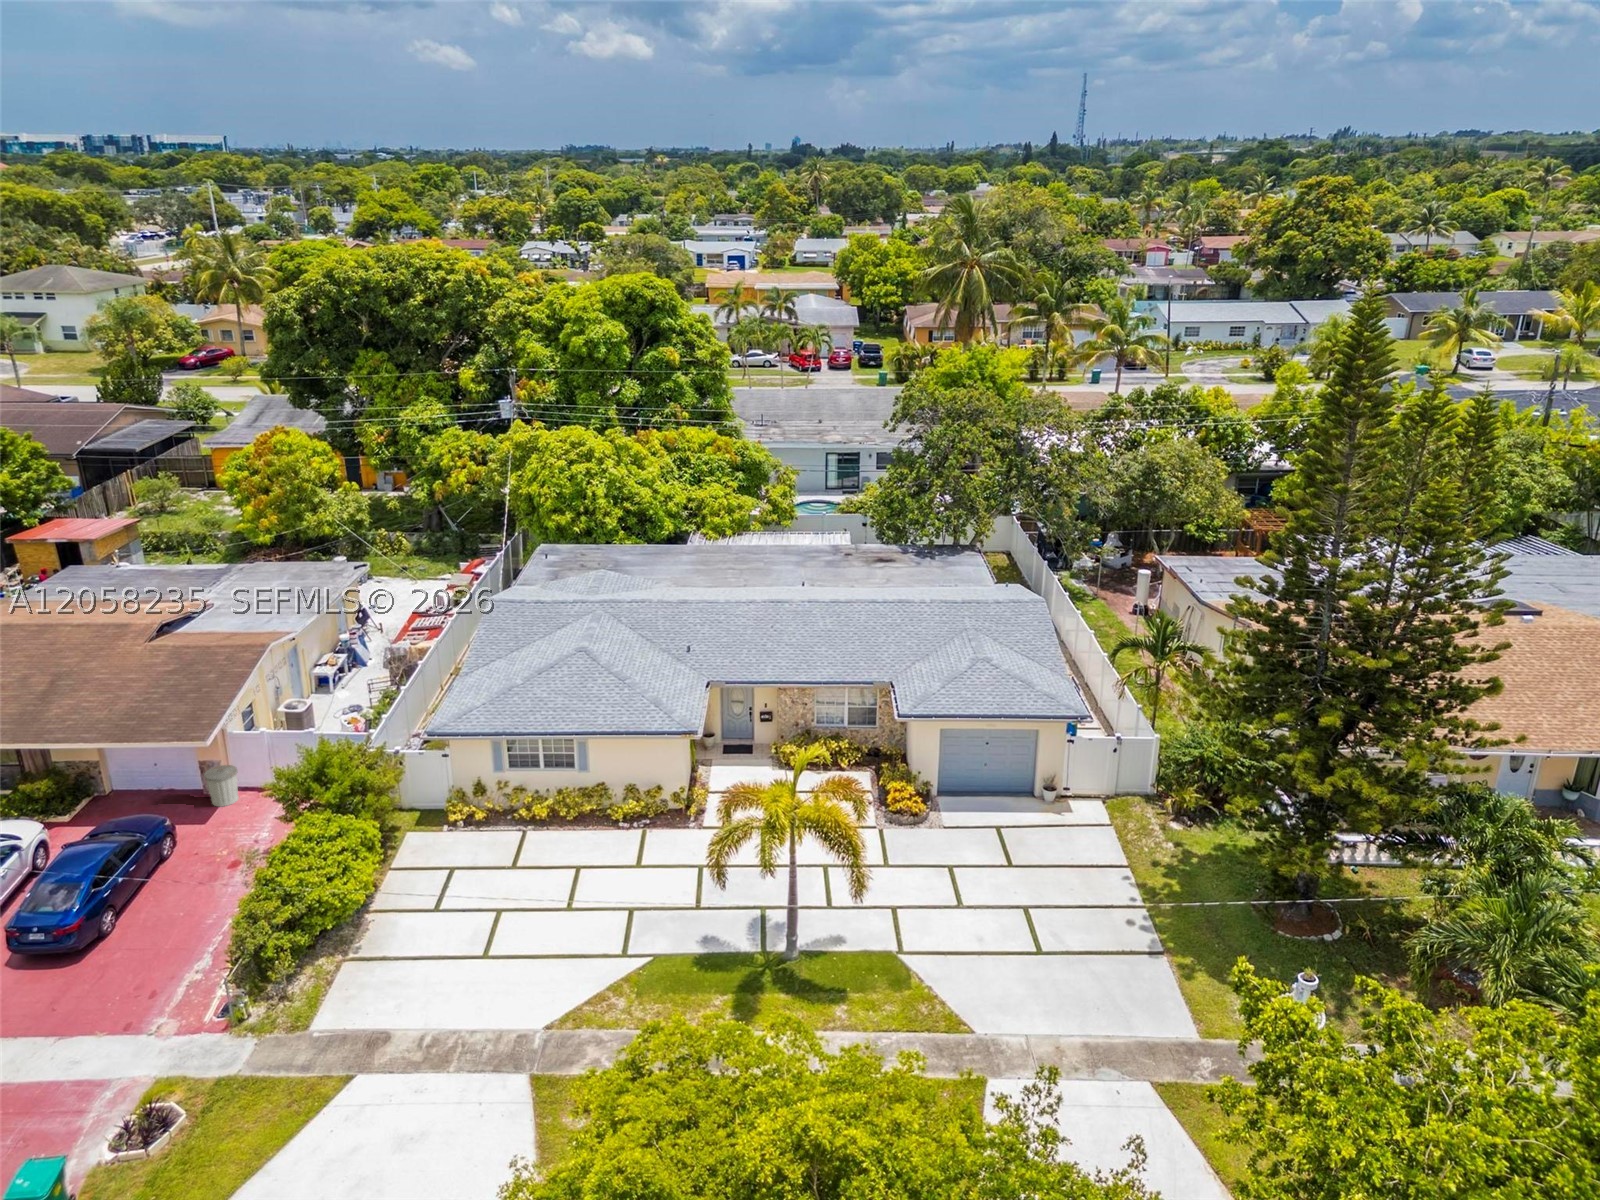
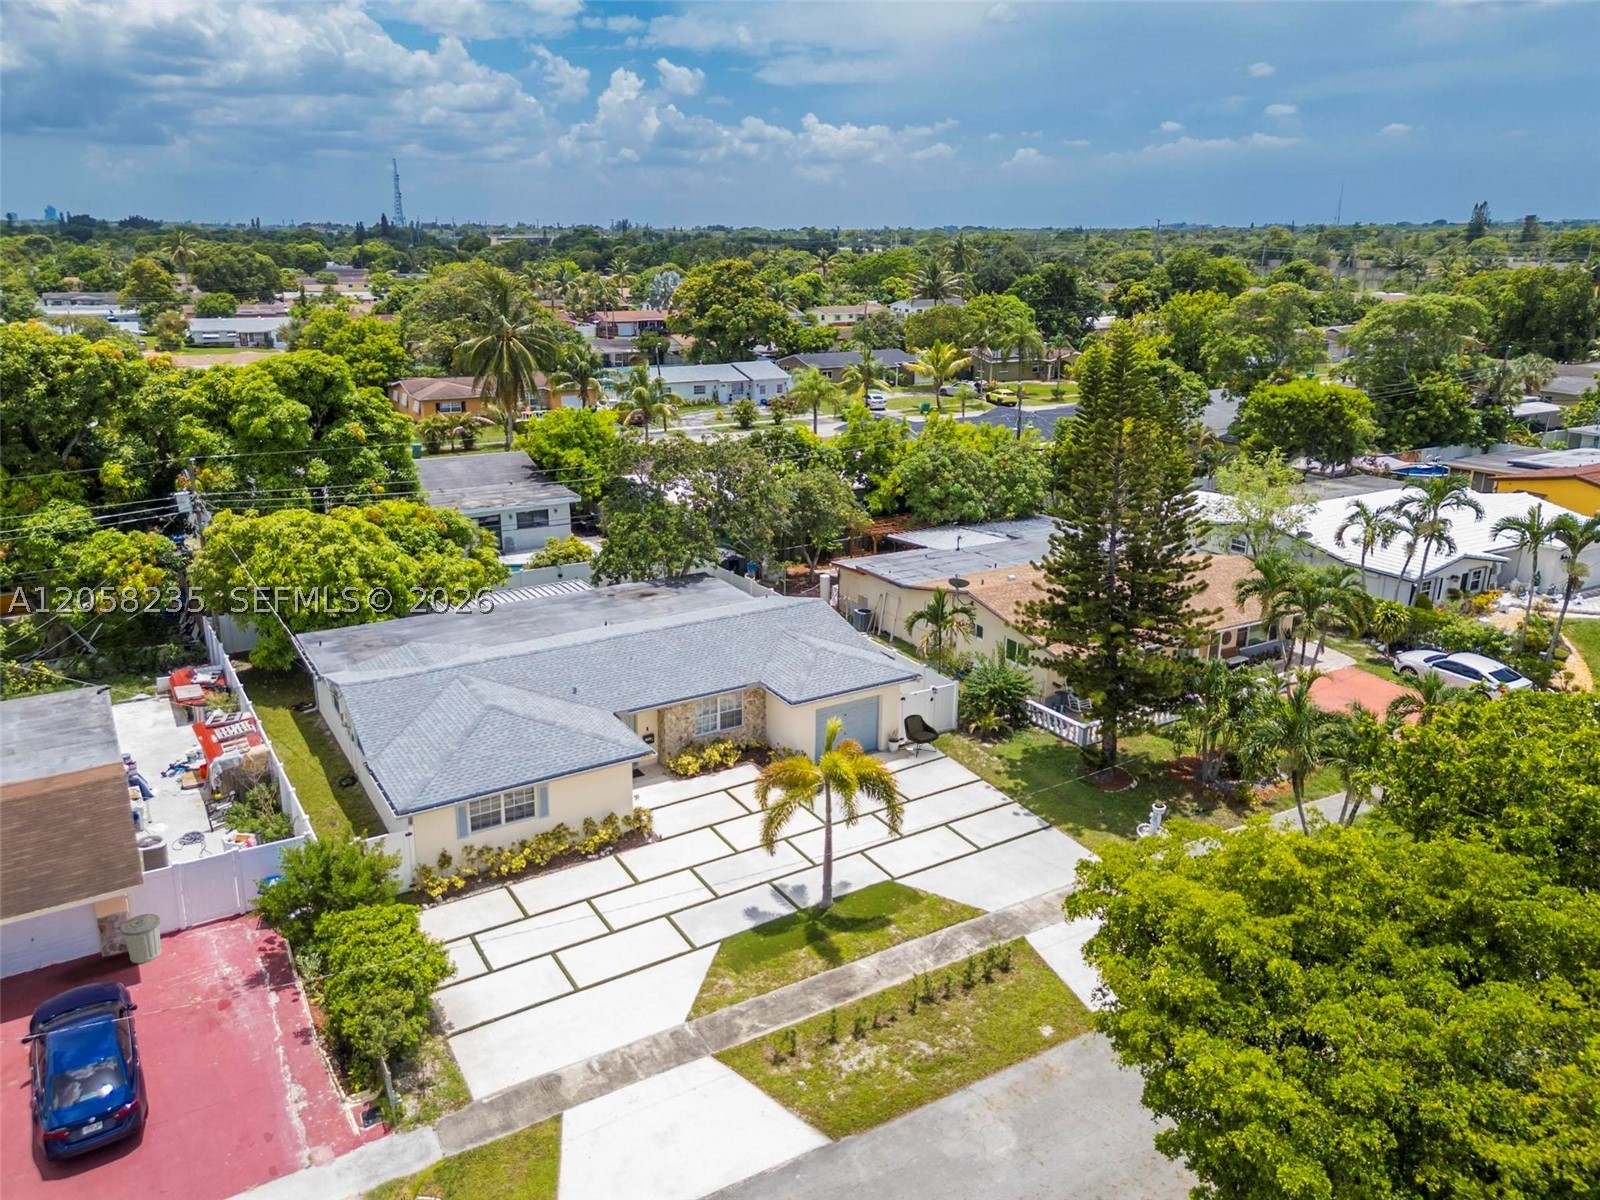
lounge chair: none [1058,763,1104,817] -> present [901,715,939,757]

